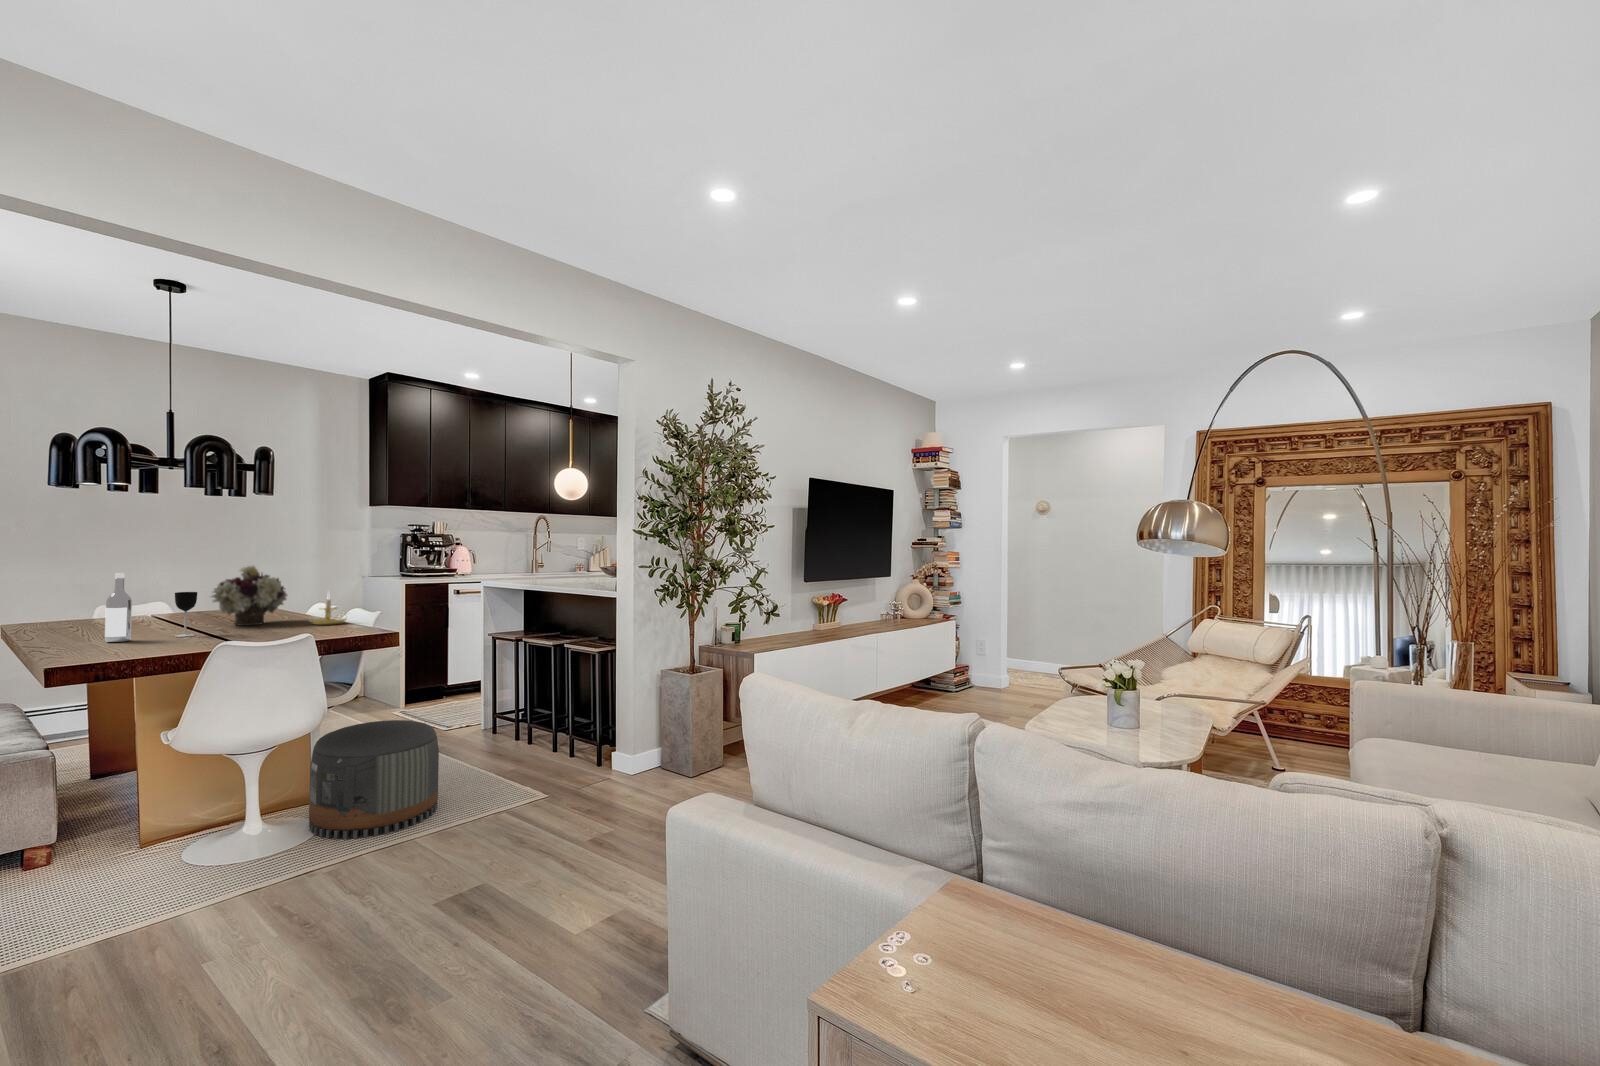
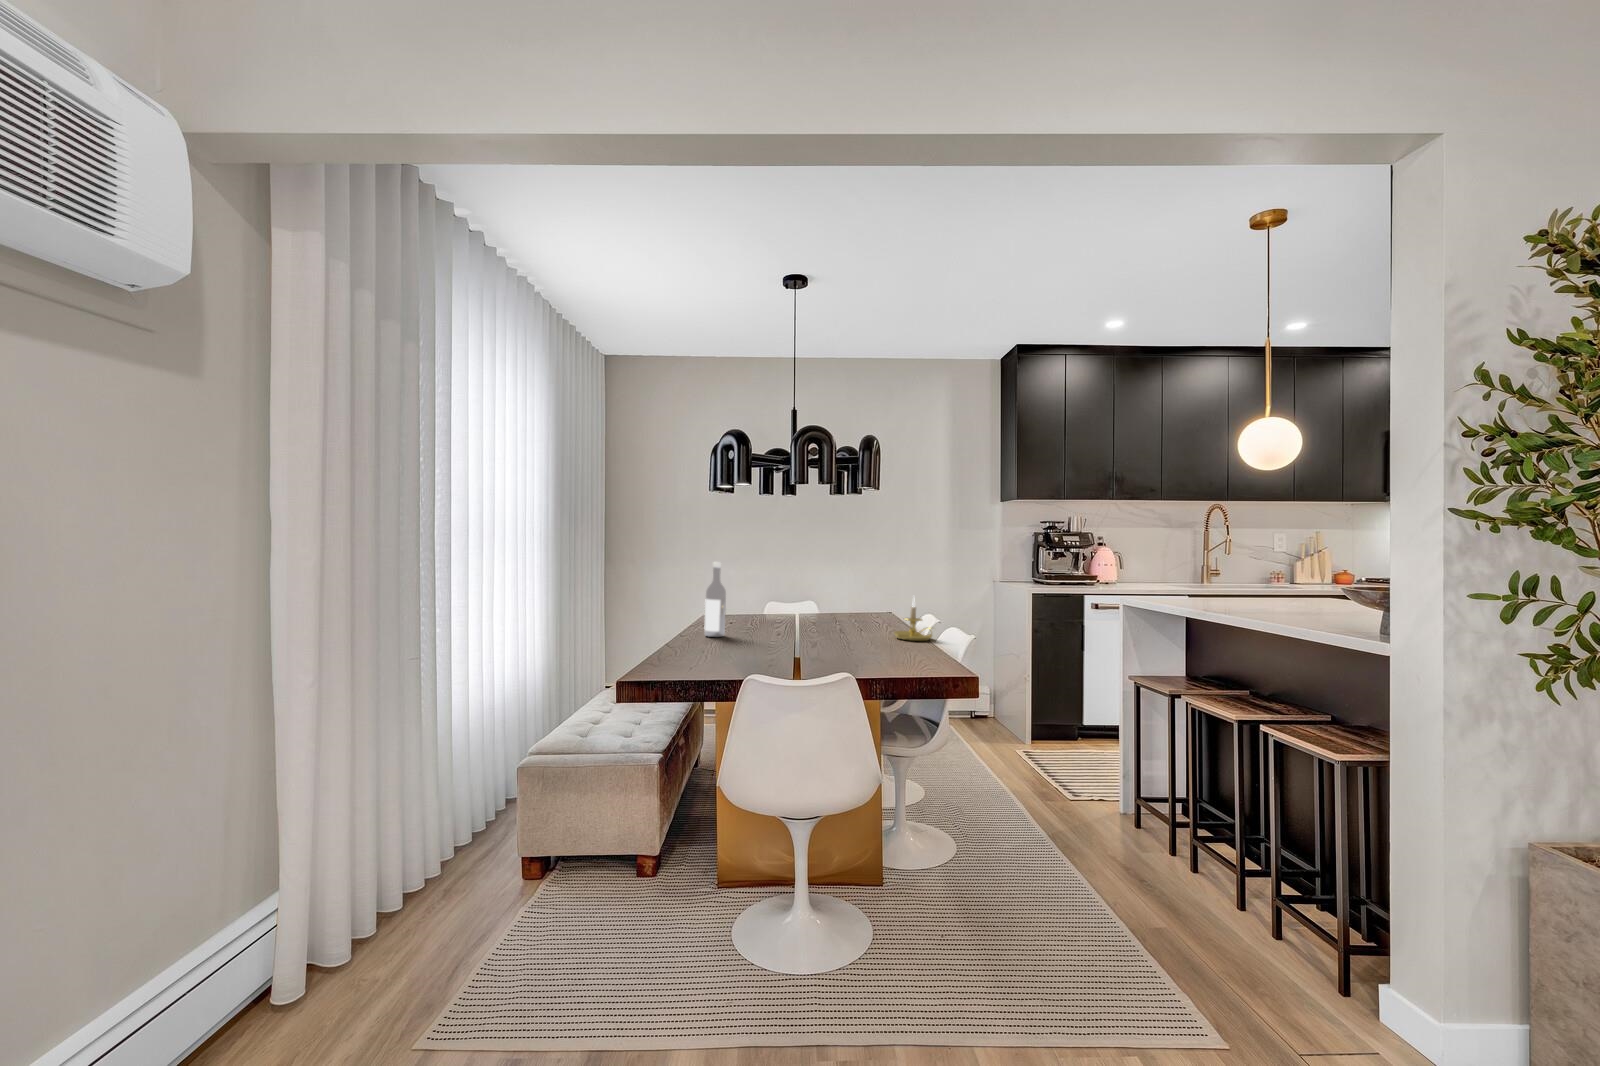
flower arrangement: present [211,566,287,626] -> none [804,560,880,631]
wine glass: present [175,592,197,637] -> none [761,586,782,638]
pouf: present [309,720,439,839] -> none [853,795,1029,1007]

